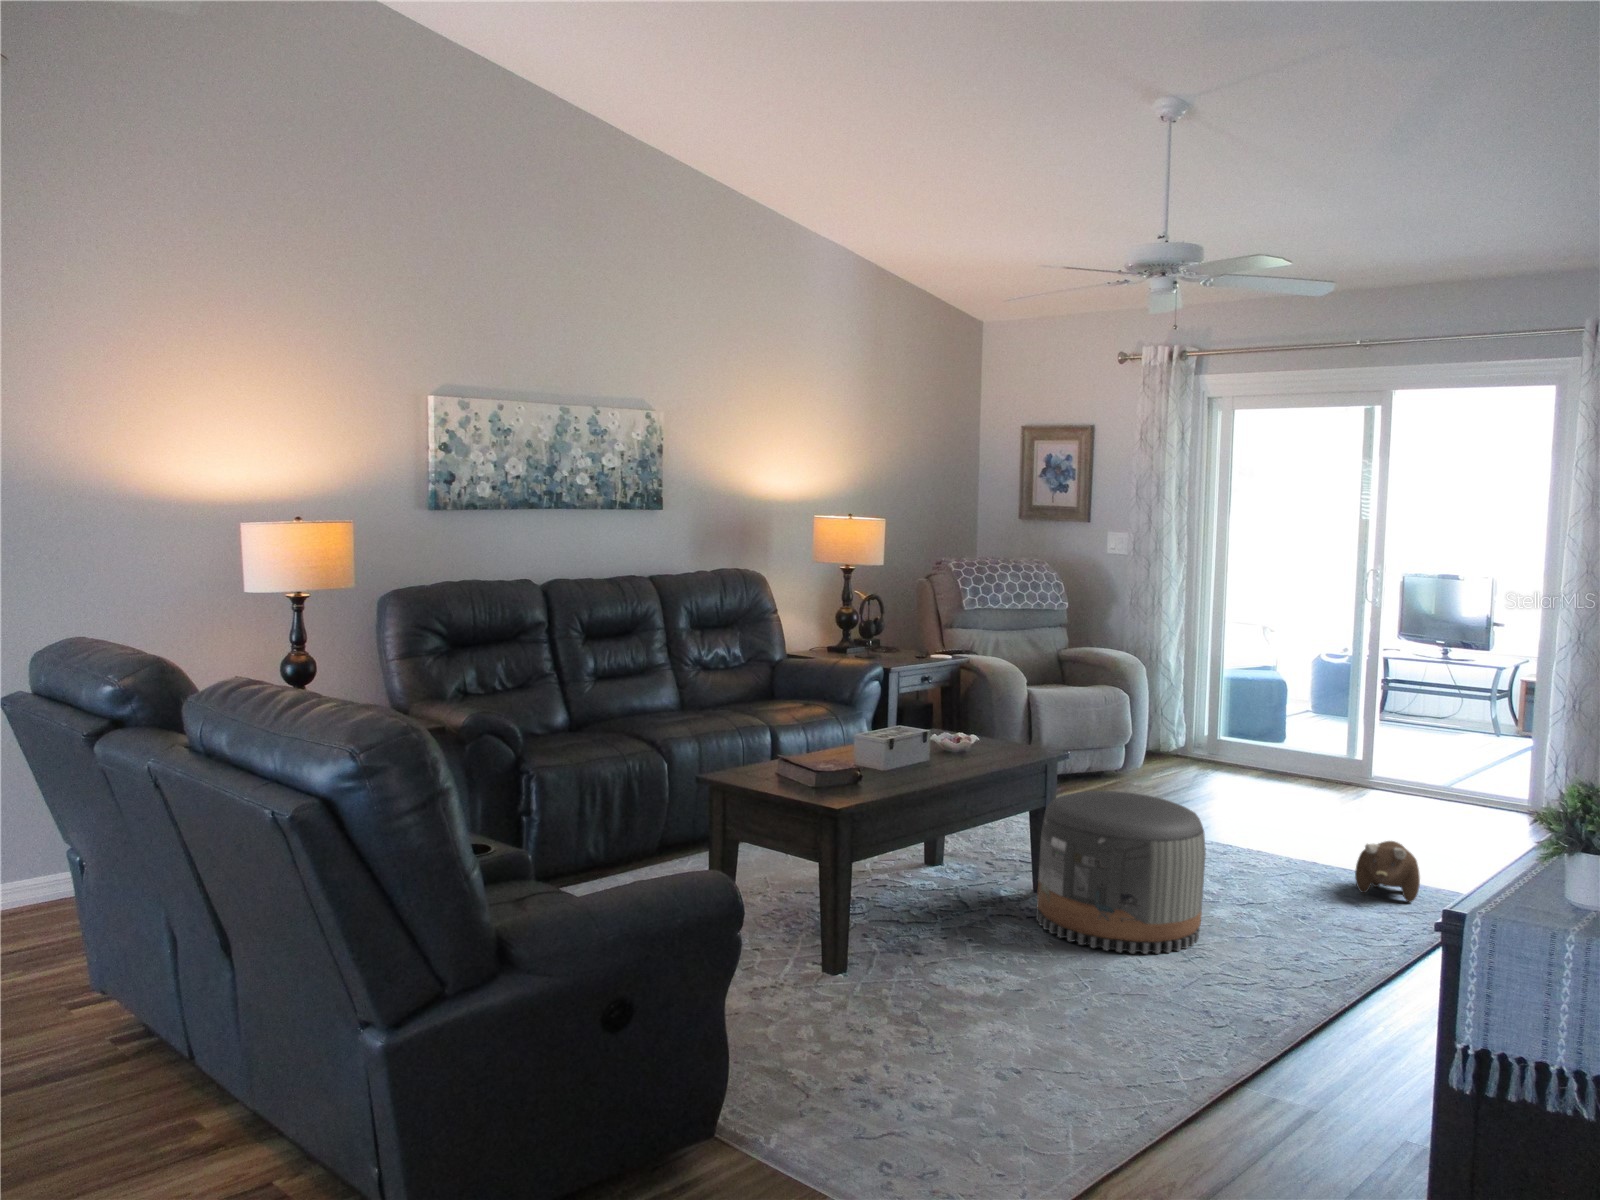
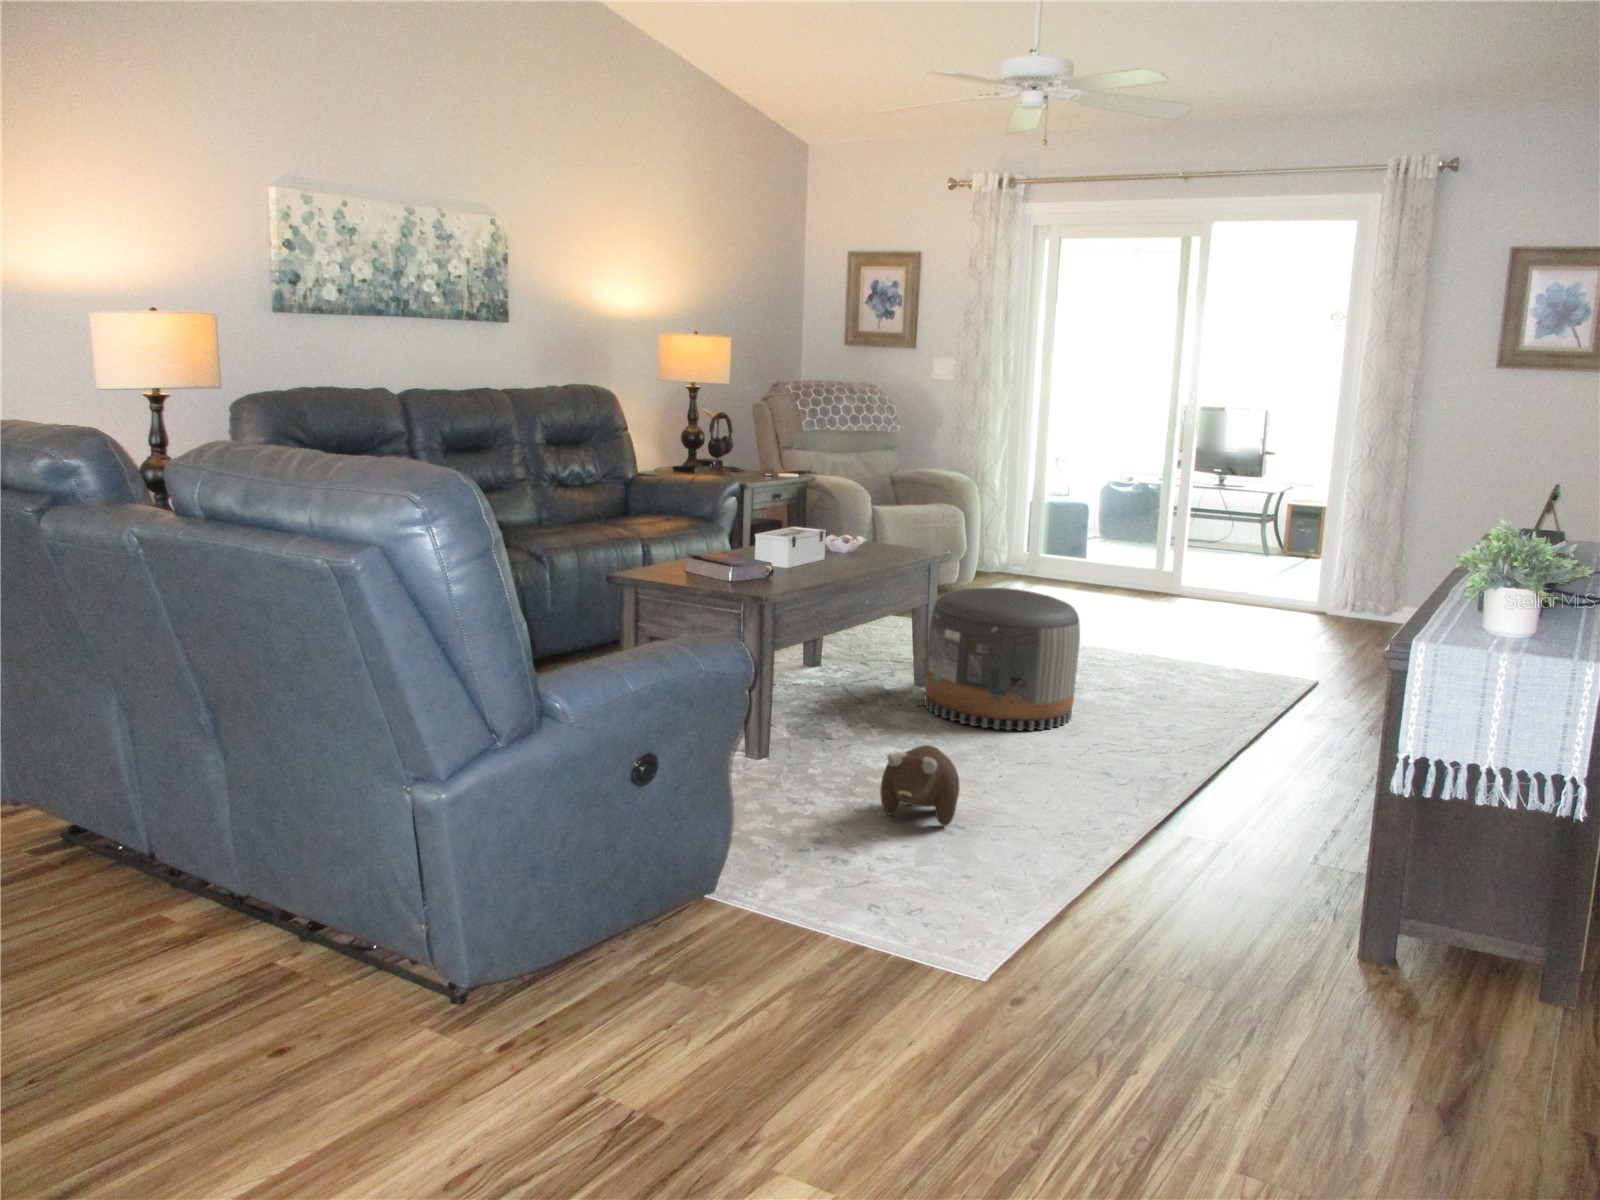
plush toy: present [1355,841,1420,902] -> present [880,745,960,826]

